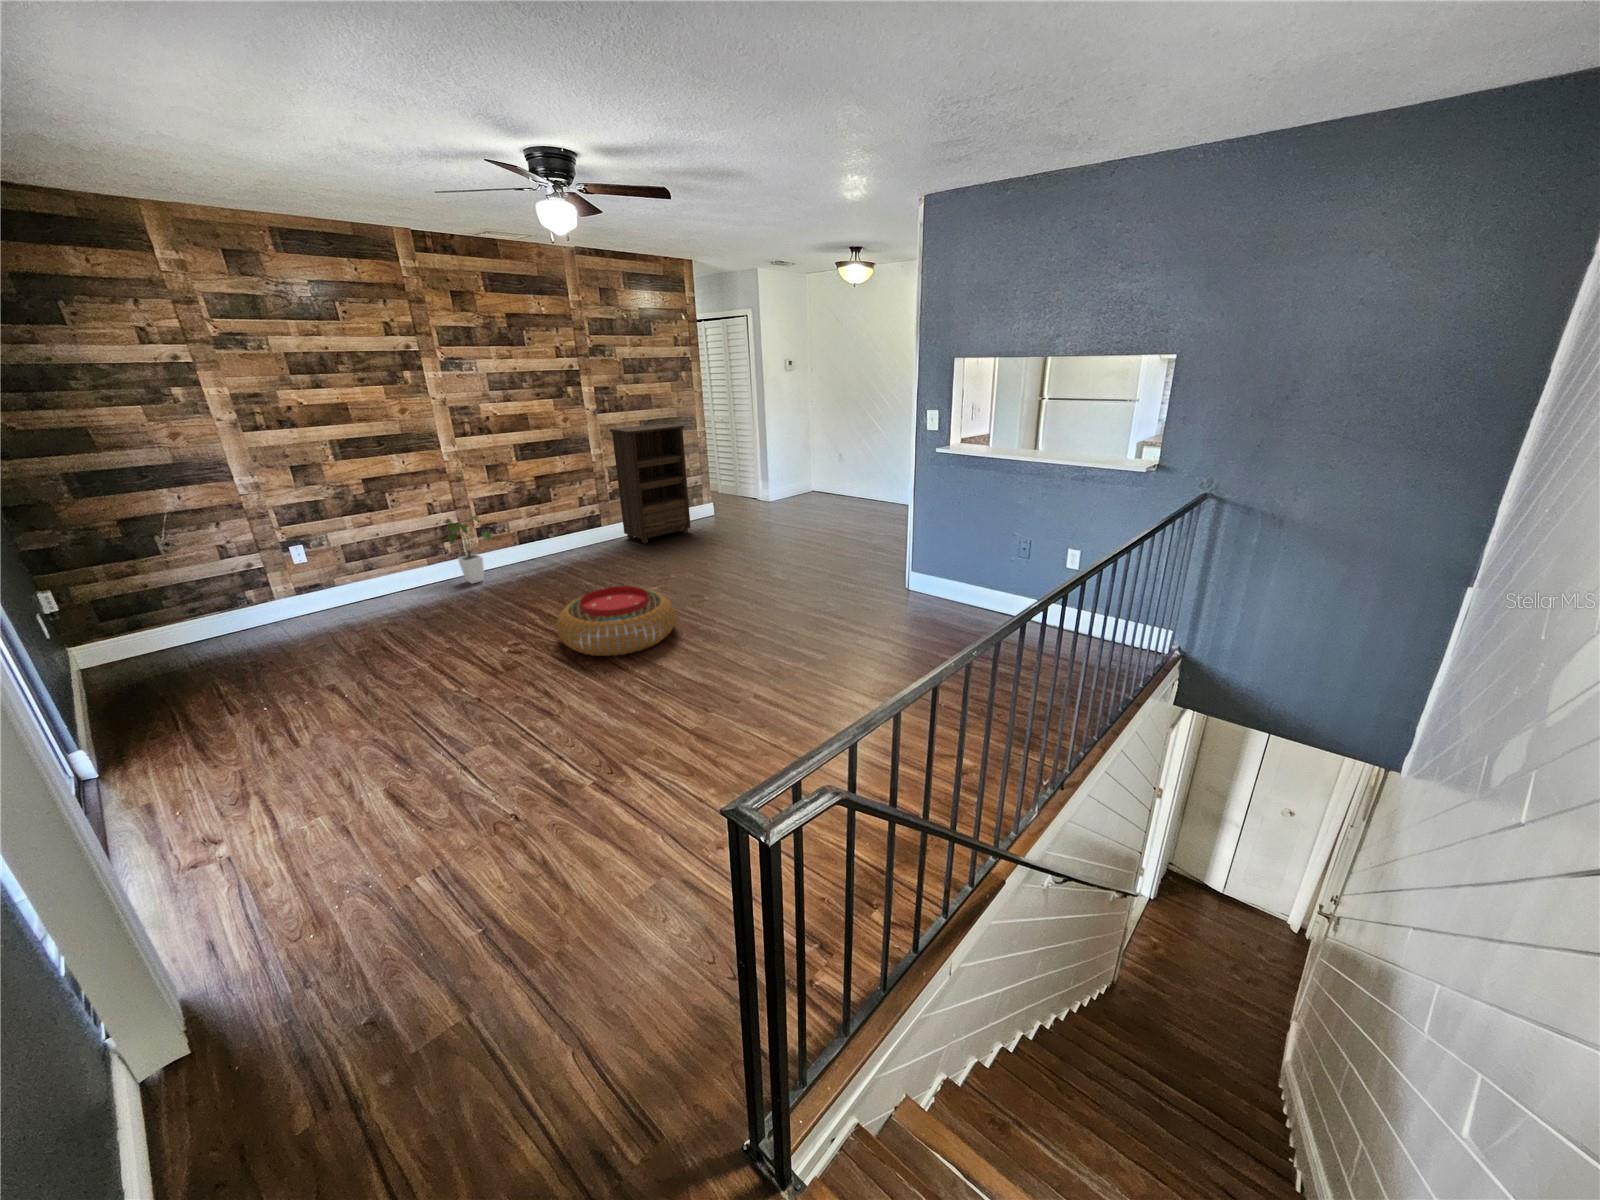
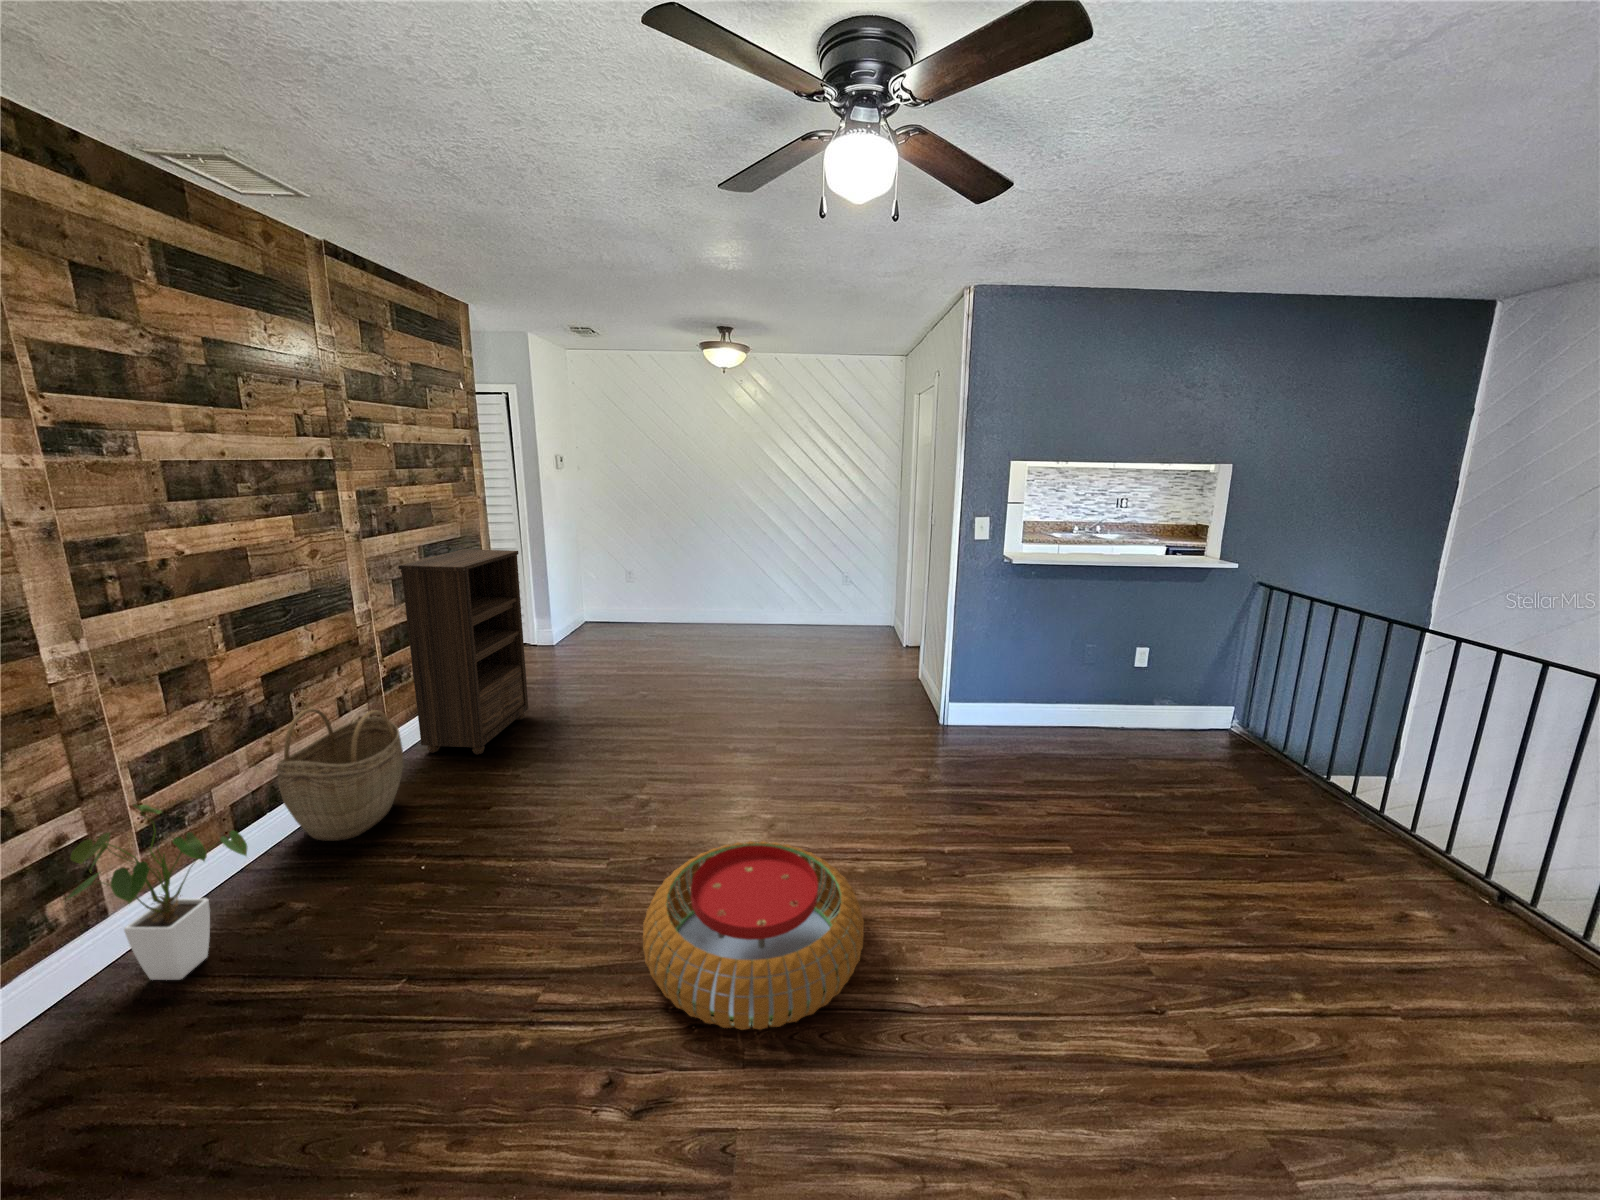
woven basket: none [534,496,592,561] -> present [277,708,403,841]

